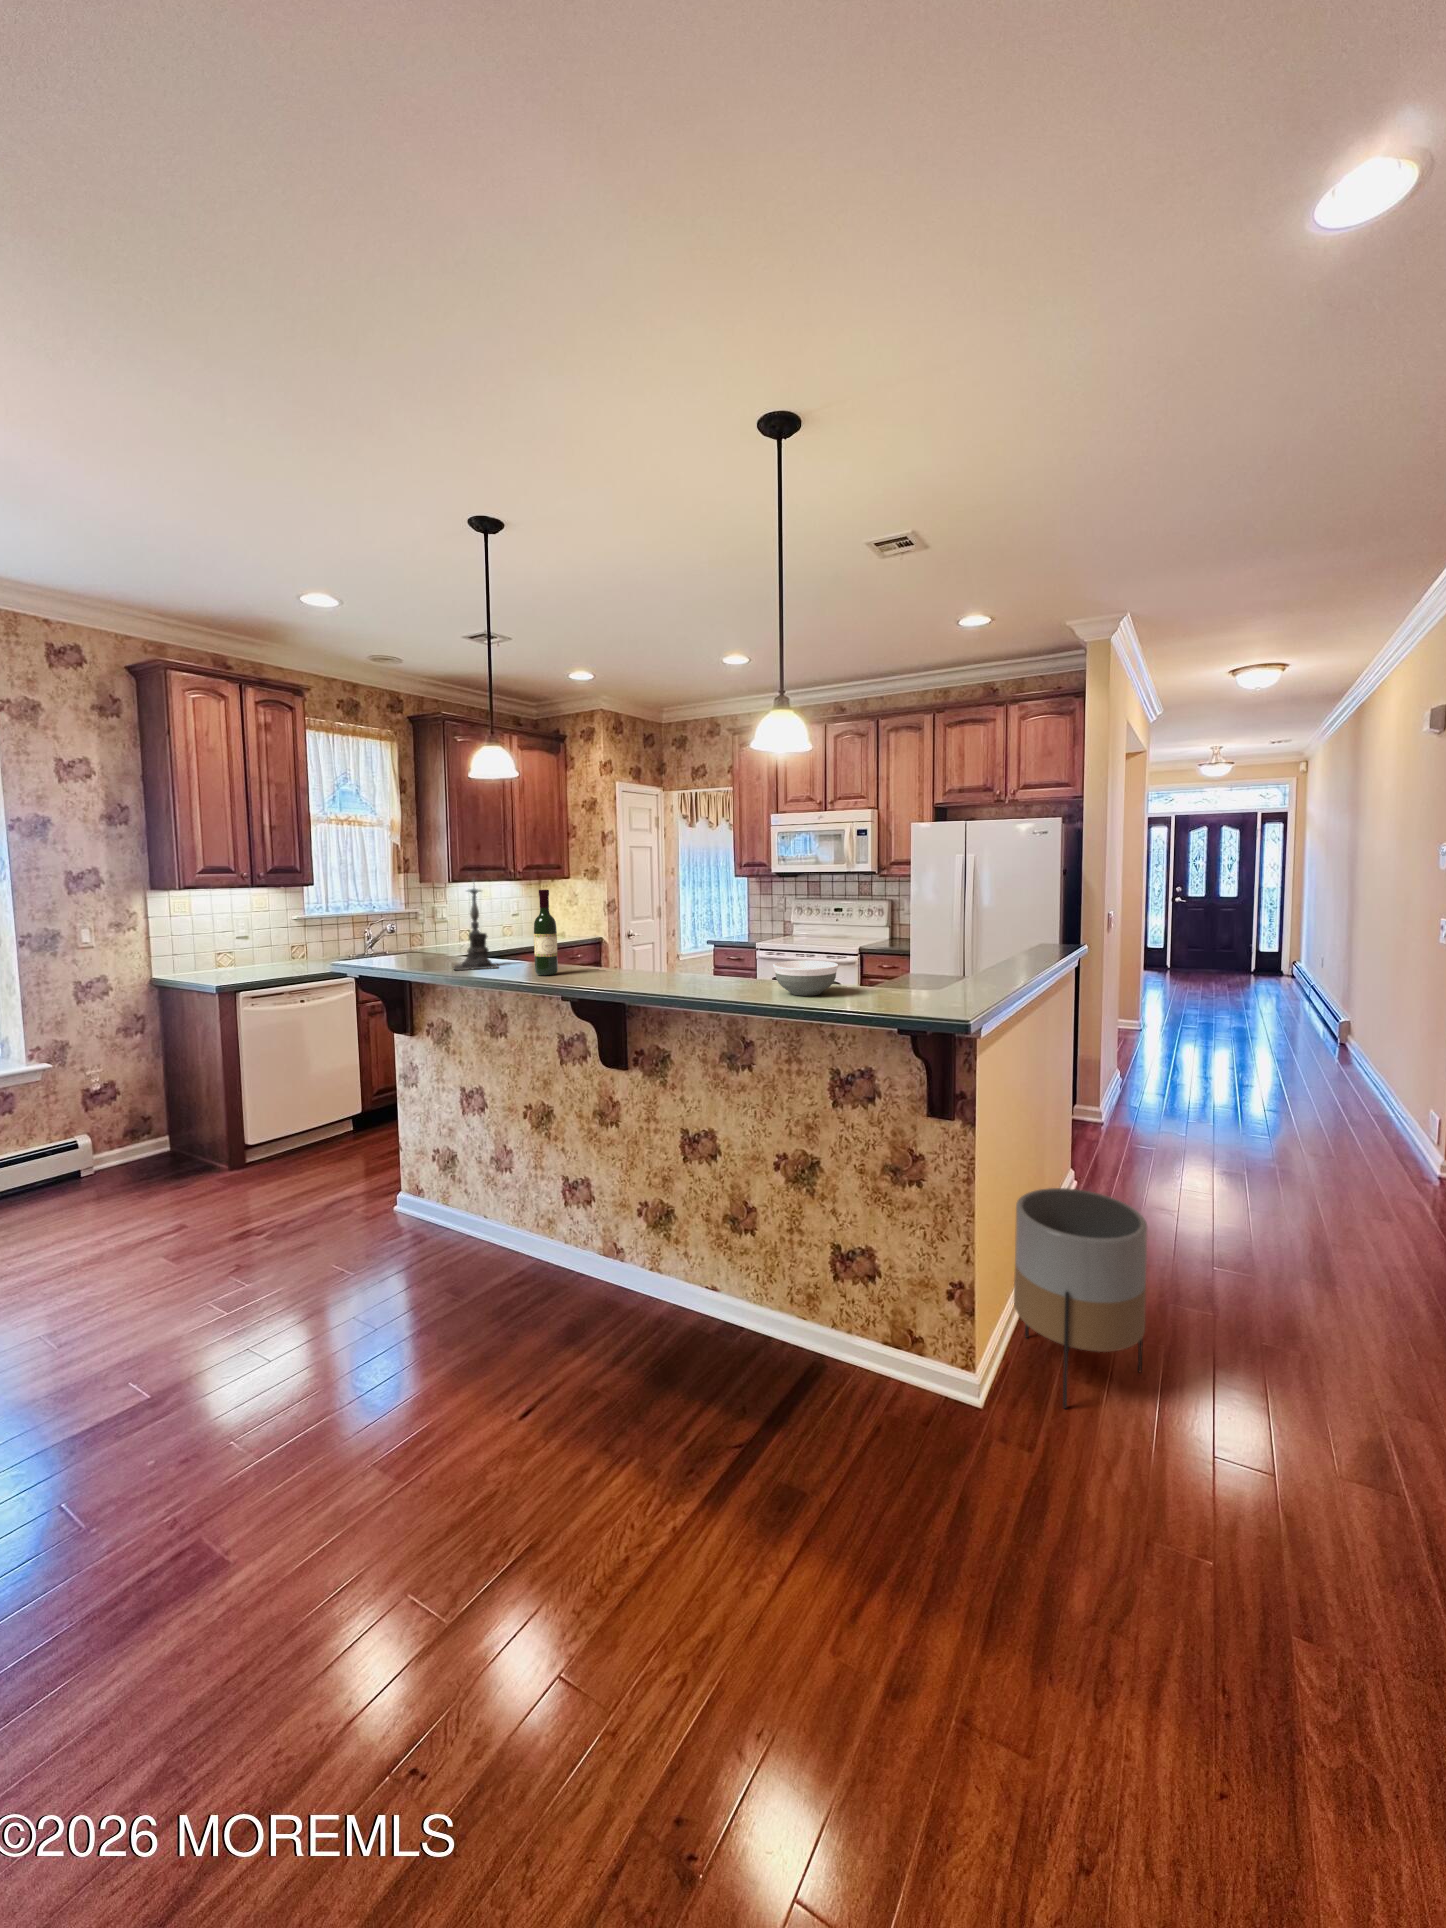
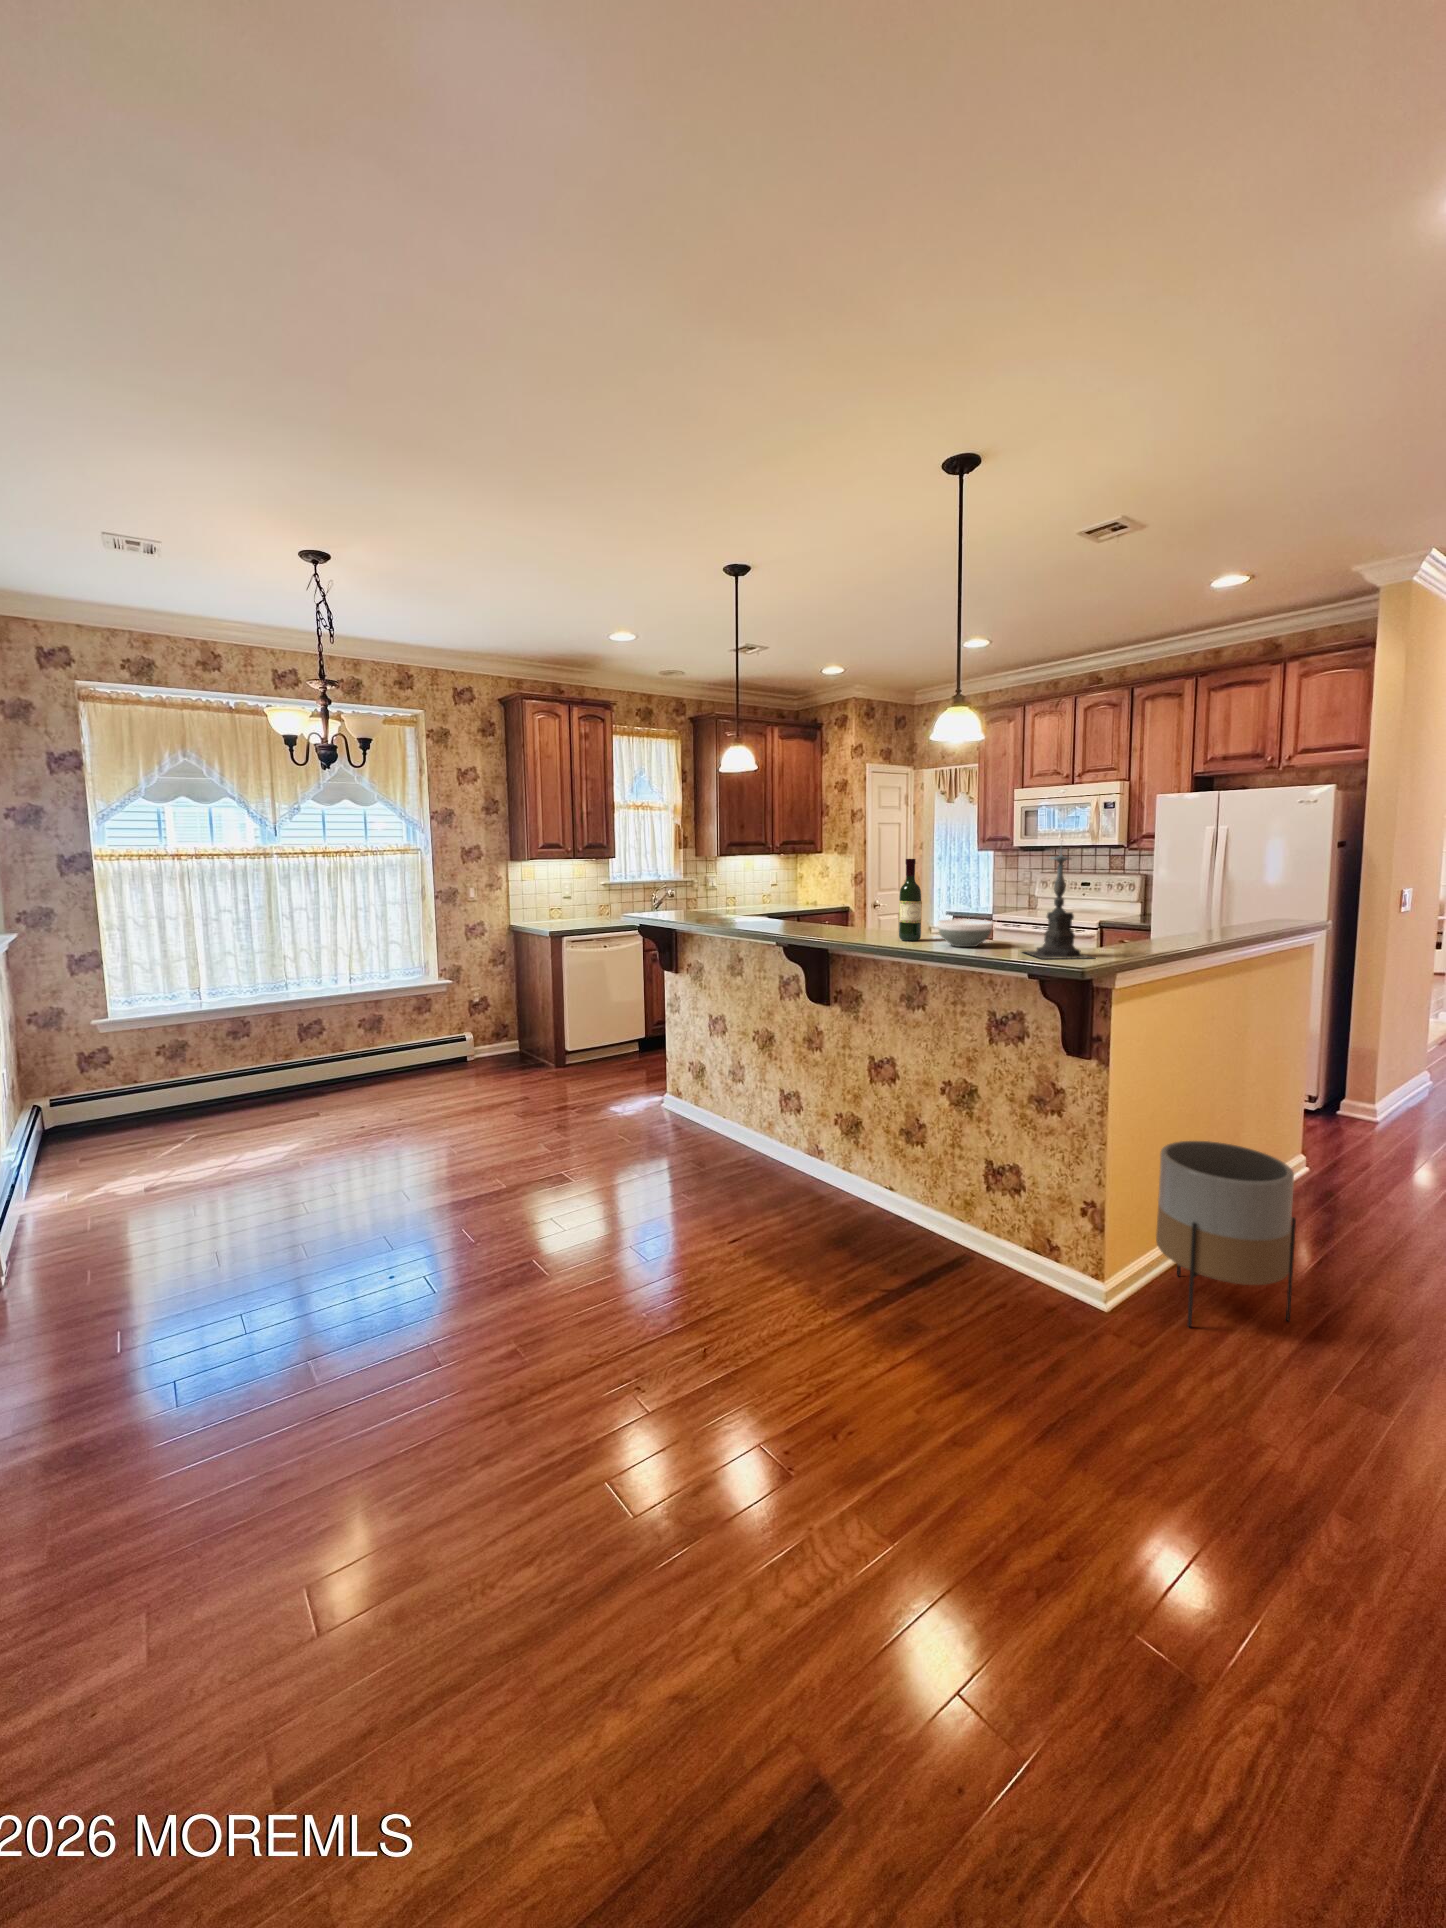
candle holder: present [454,888,498,970] -> present [1024,852,1091,959]
wine bottle: present [534,890,558,975] -> present [899,859,921,941]

